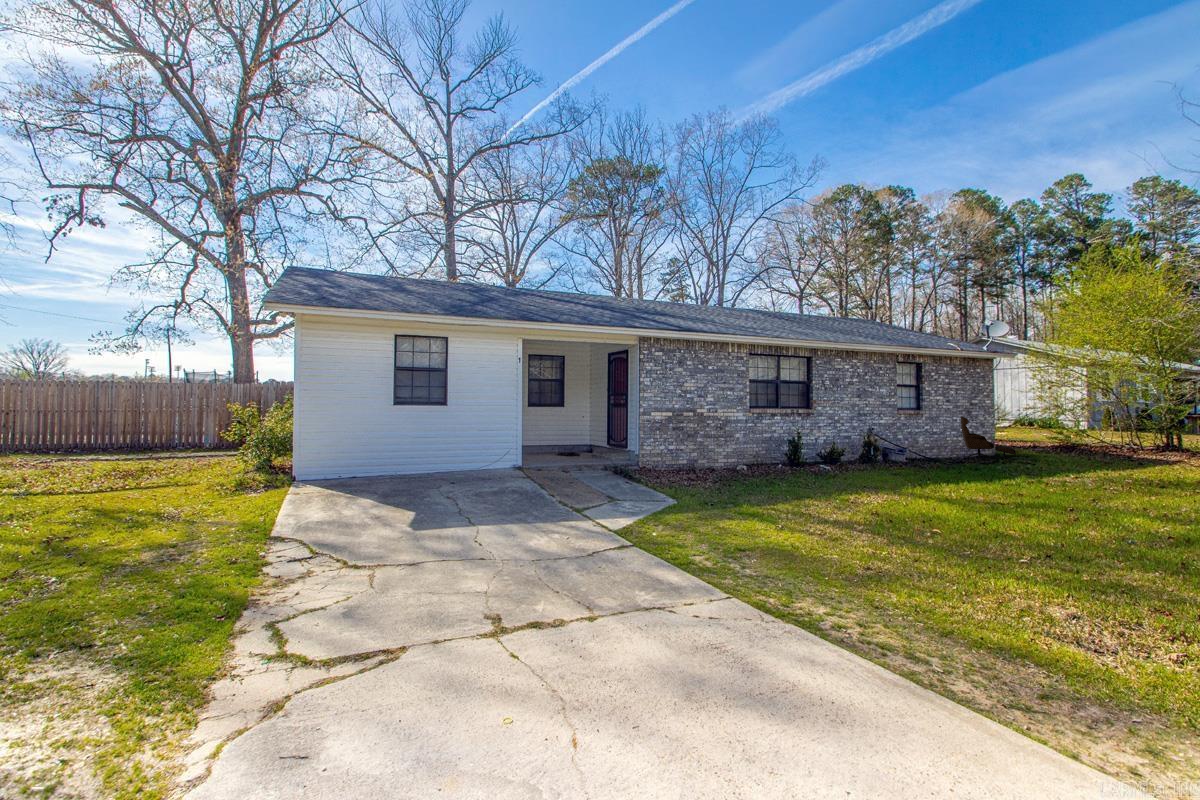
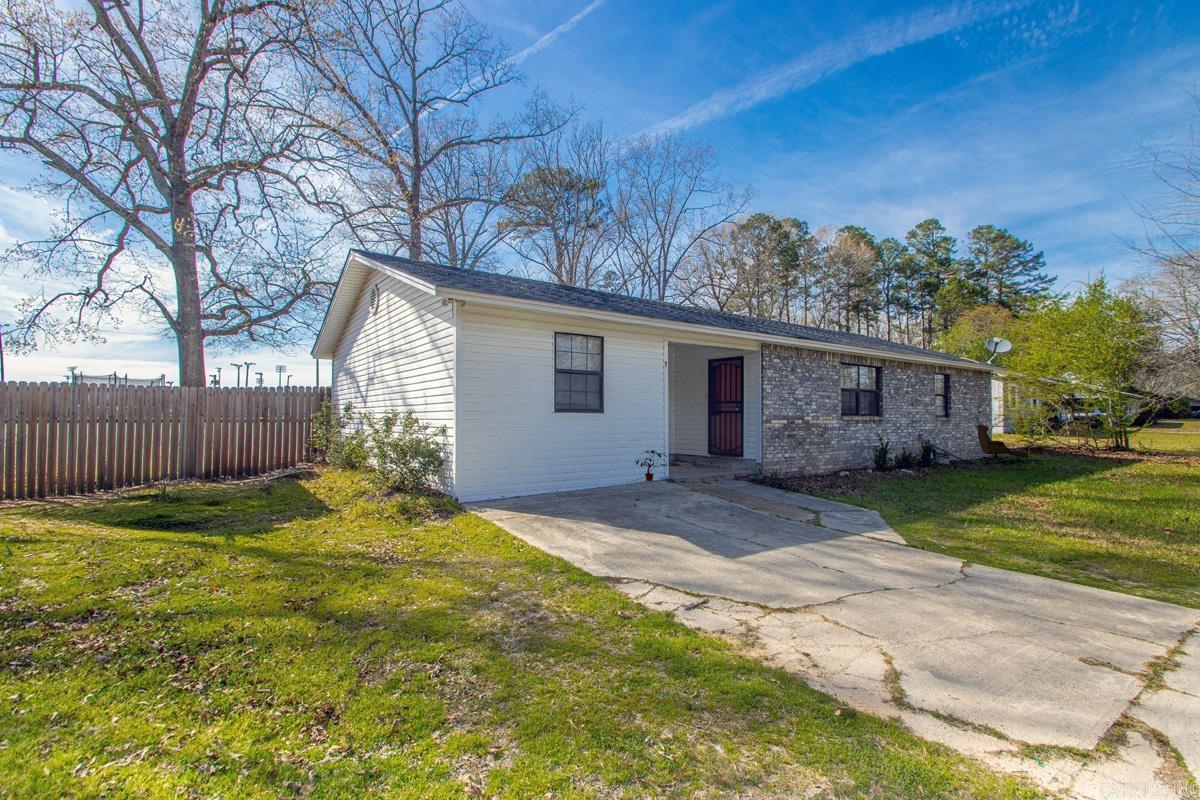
potted plant: none [481,442,517,471] -> present [636,450,667,481]

